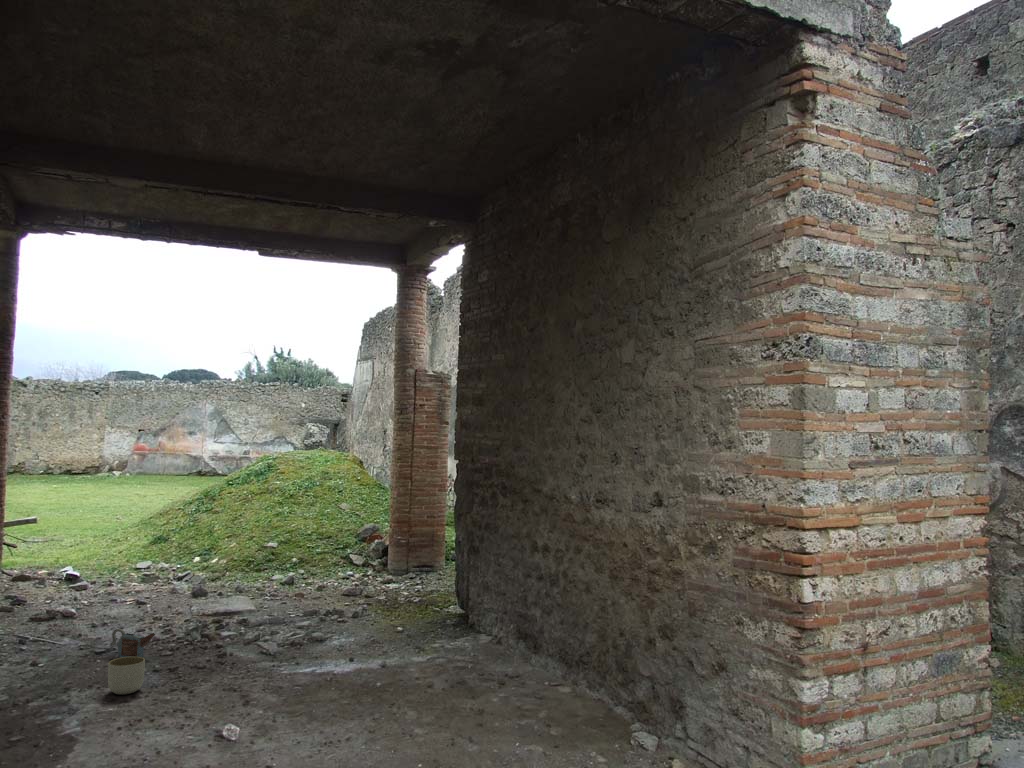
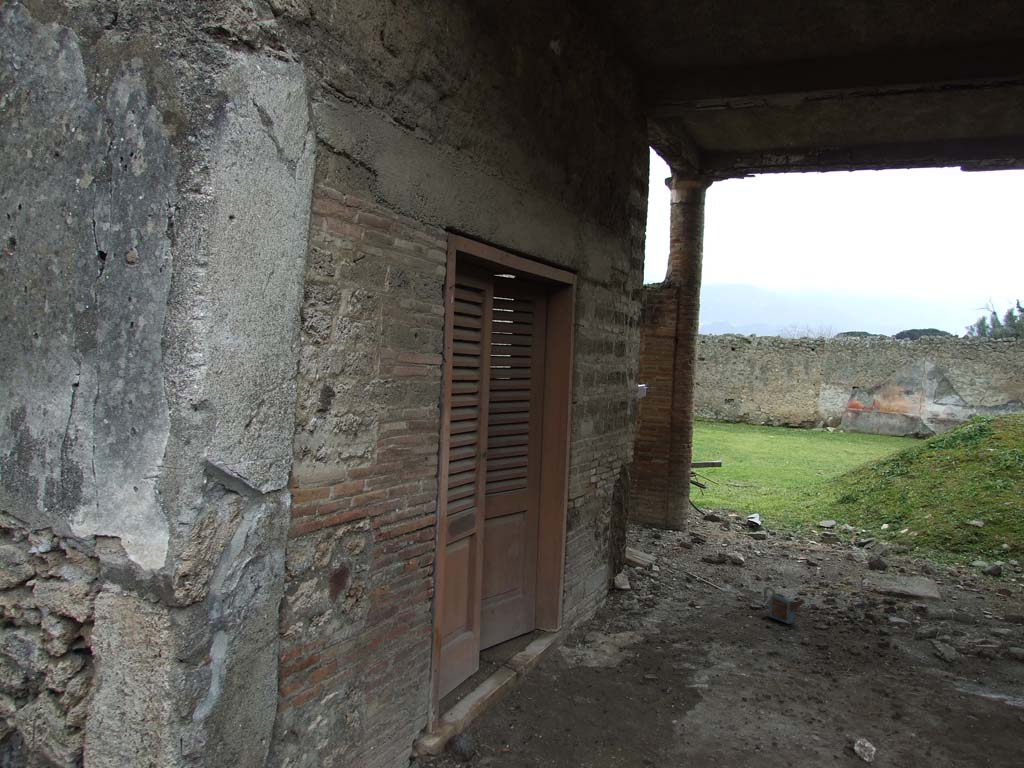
planter: present [108,656,145,695] -> none [746,618,783,659]

